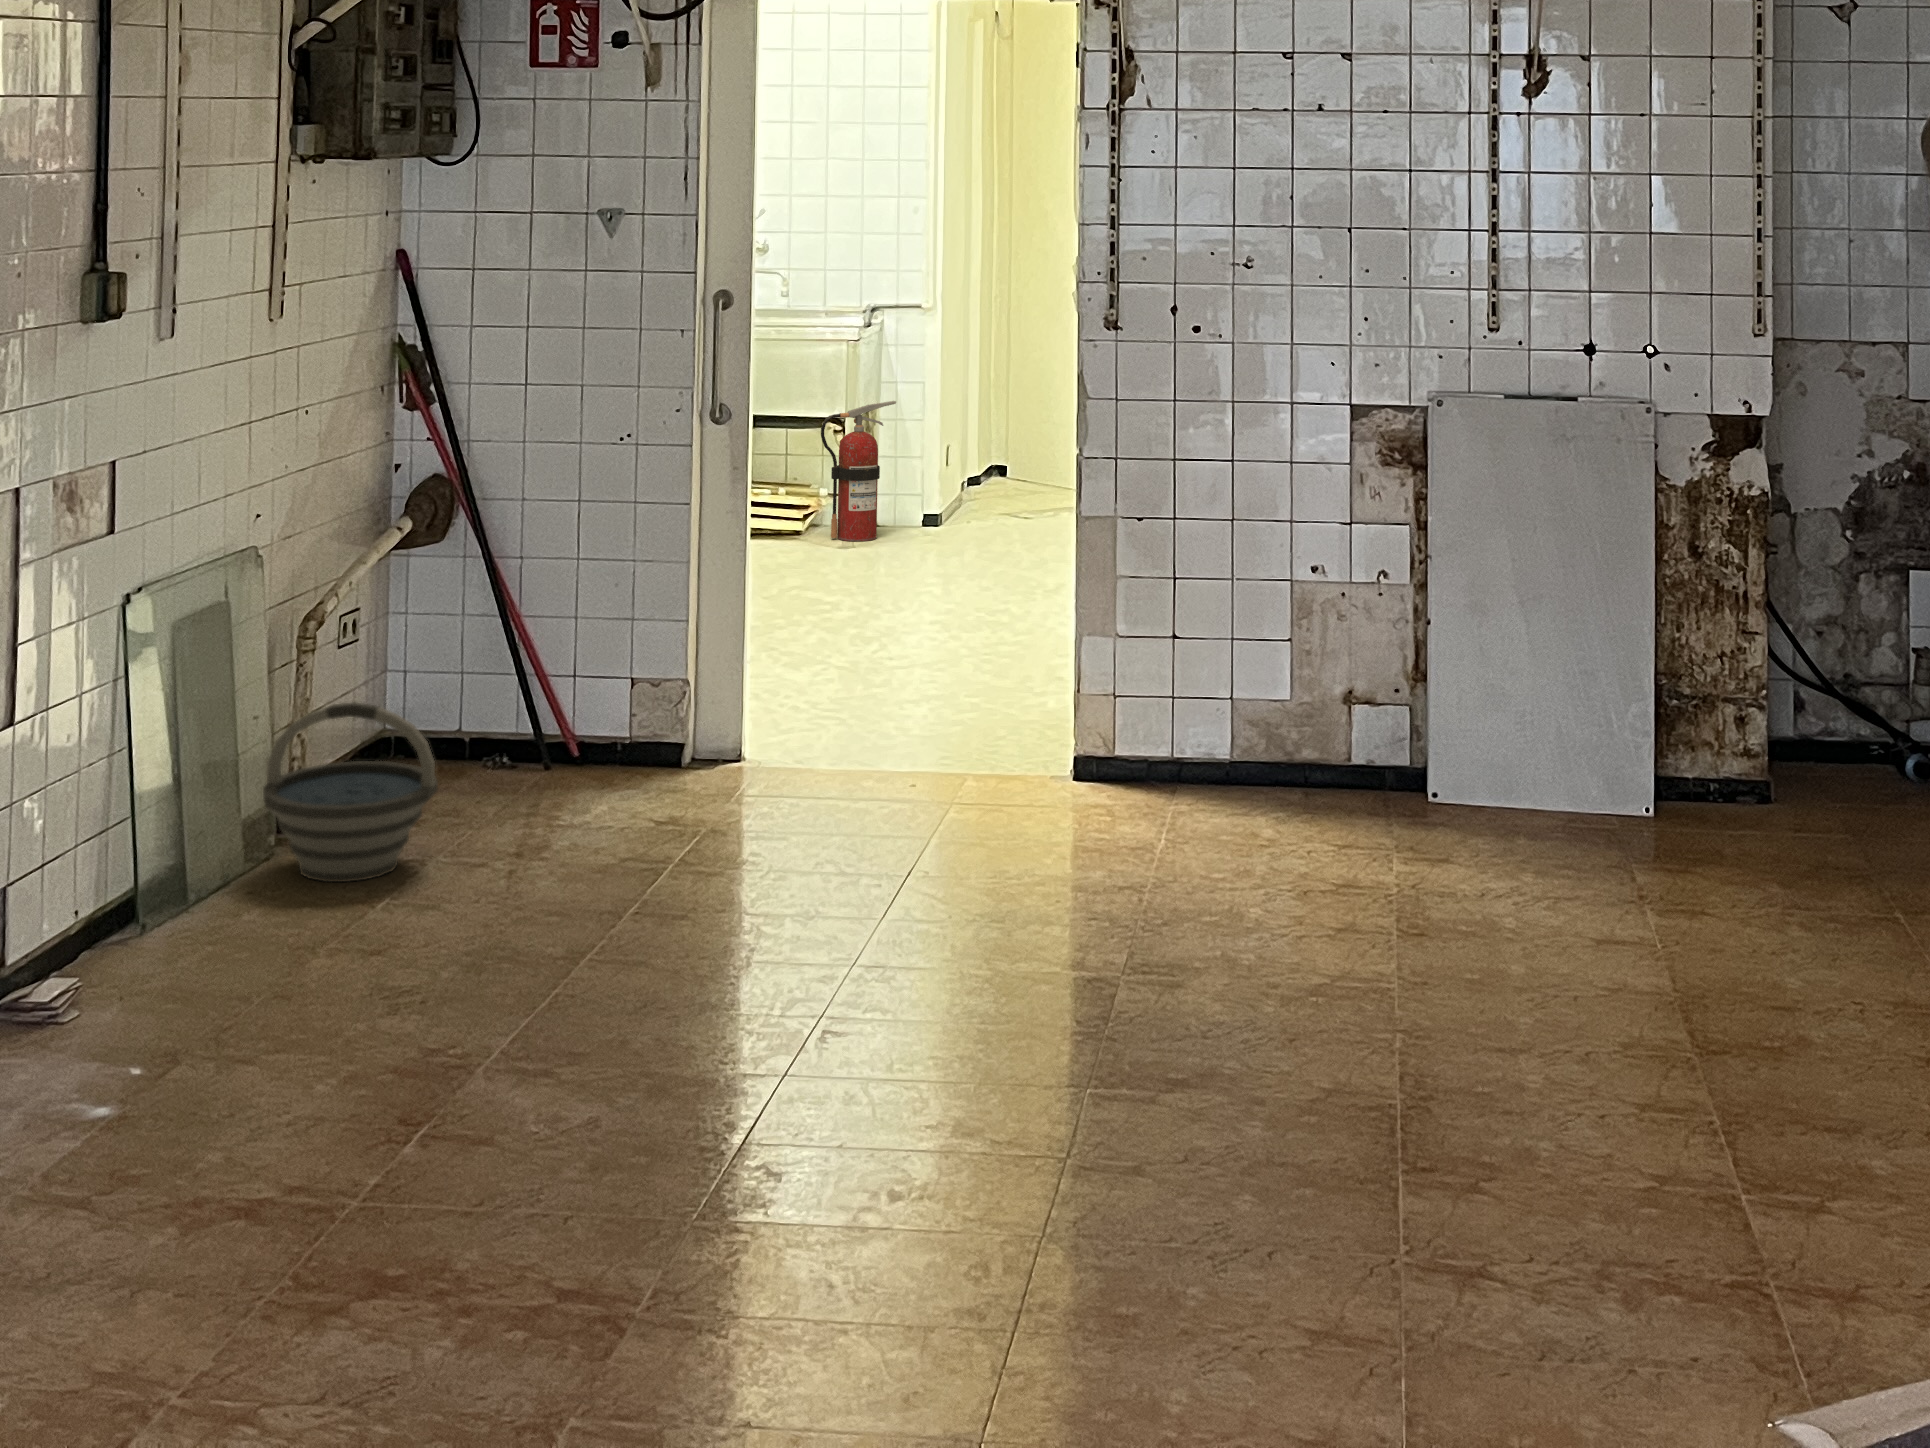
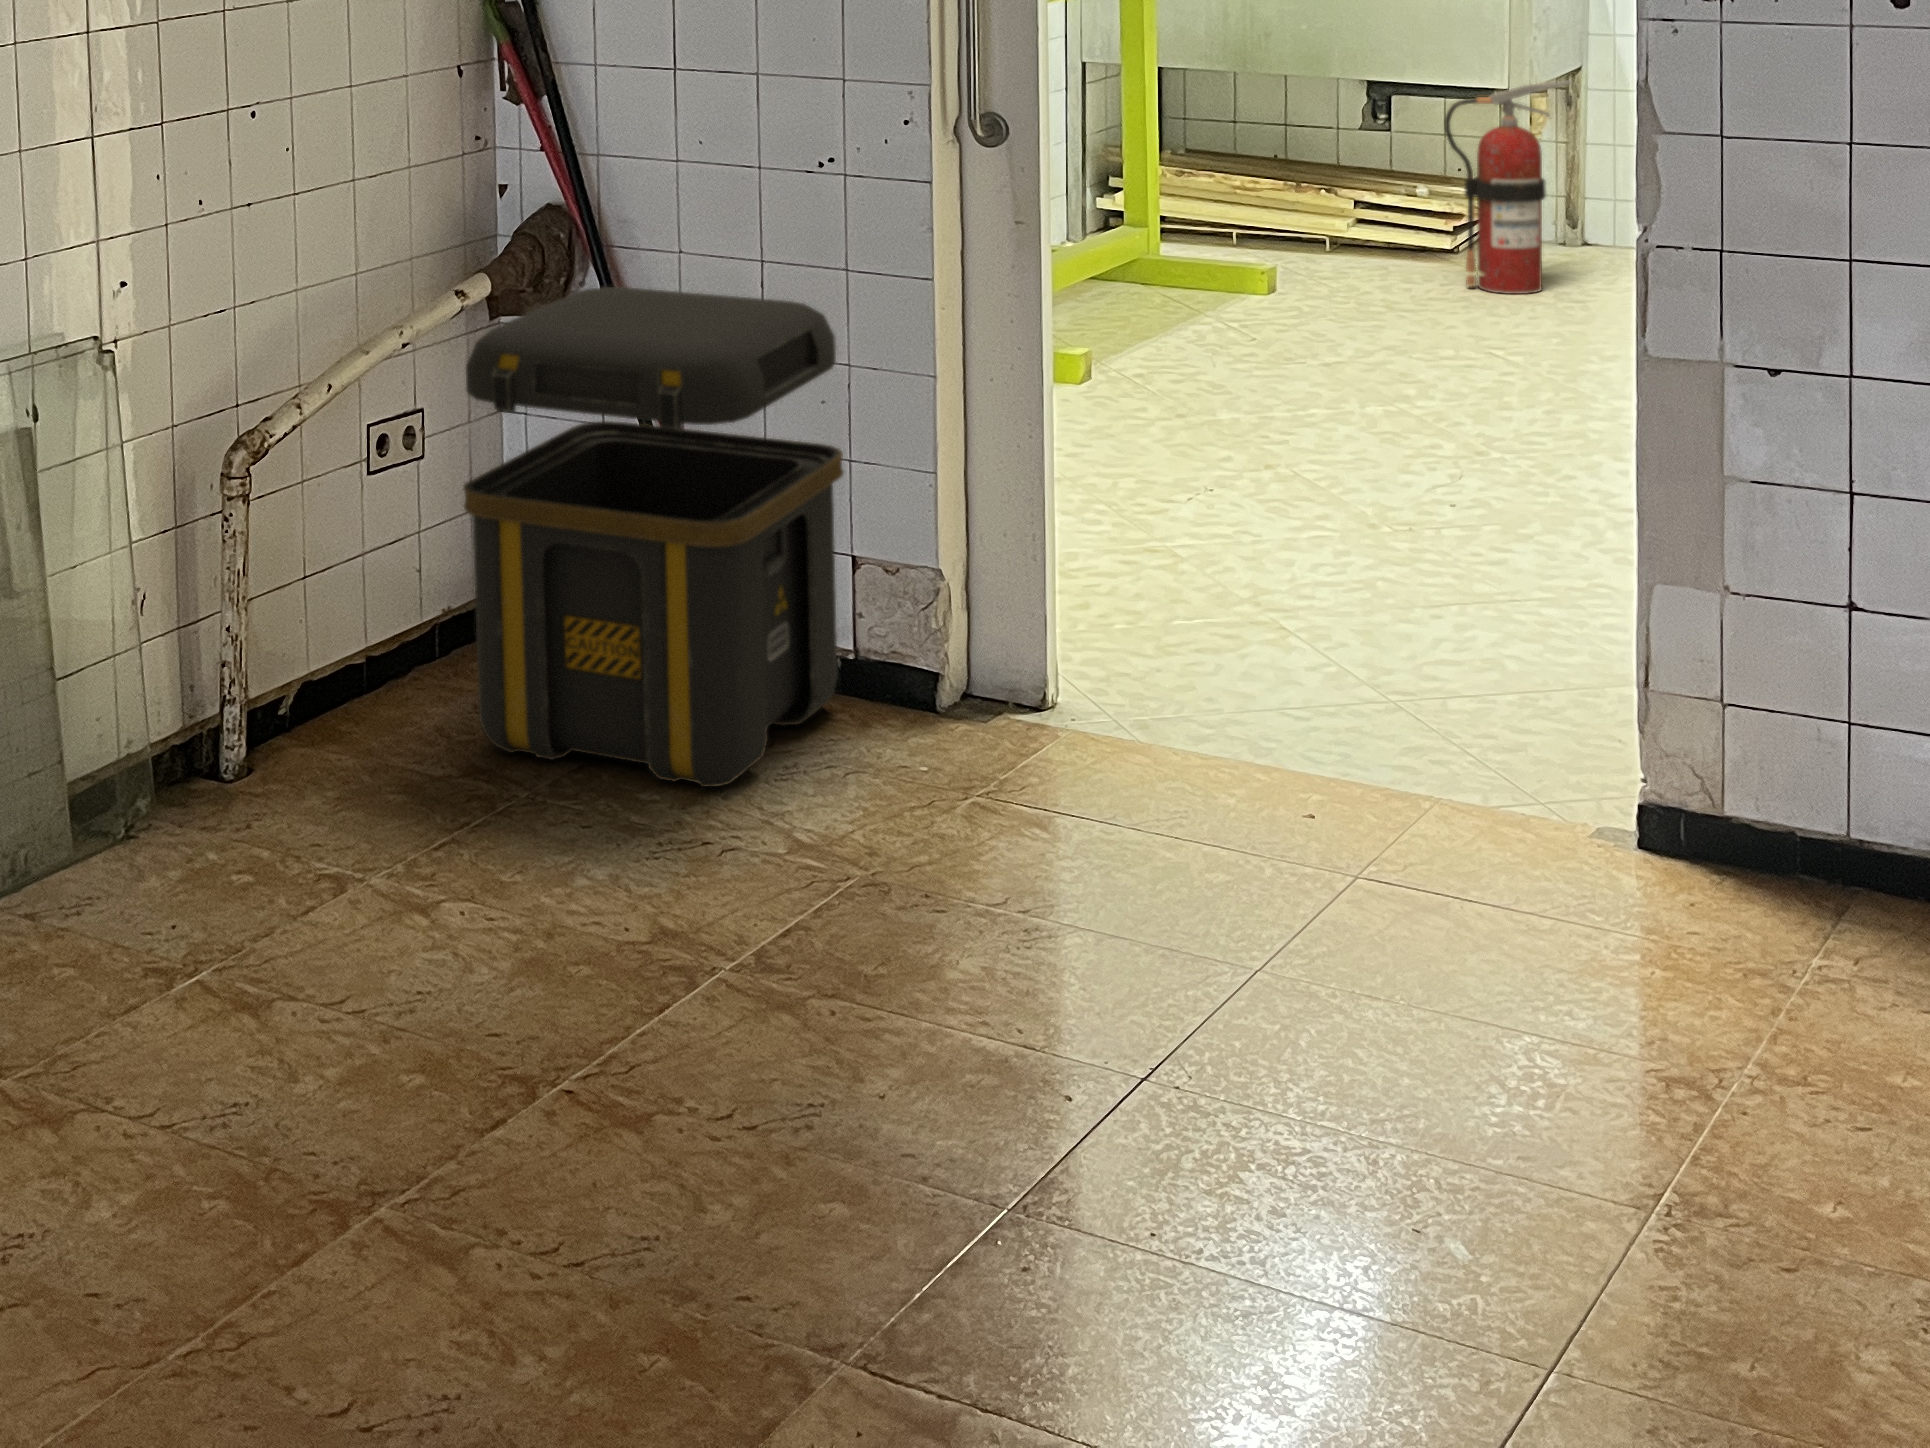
toolbox: none [427,522,637,815] -> present [463,287,843,787]
bucket: present [263,702,438,882] -> none [140,583,413,871]

